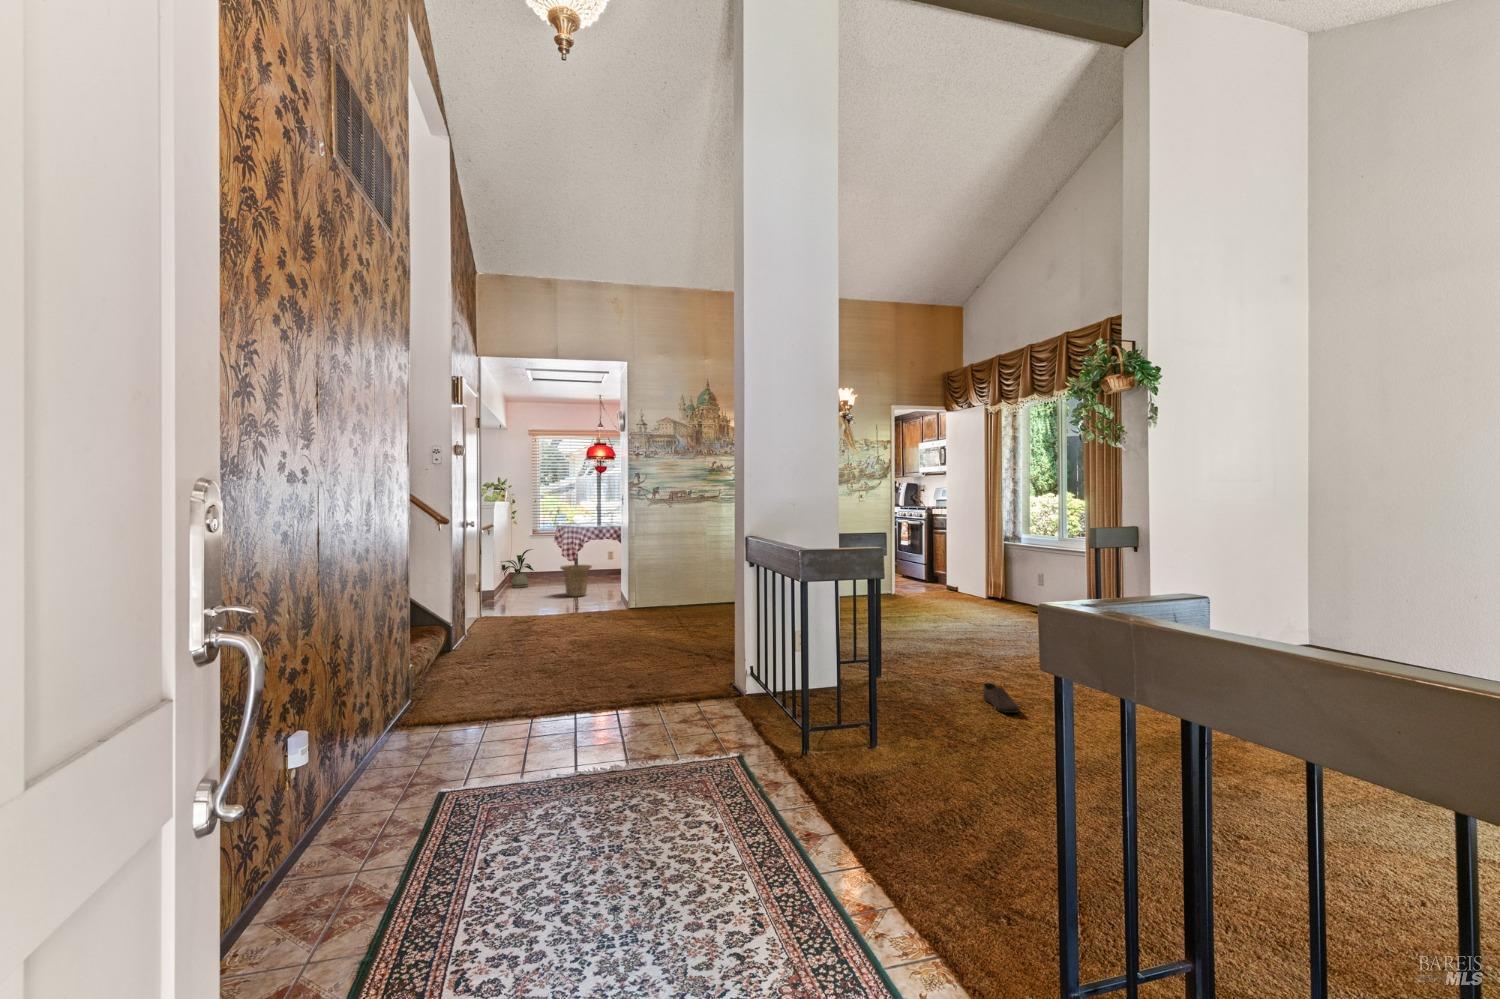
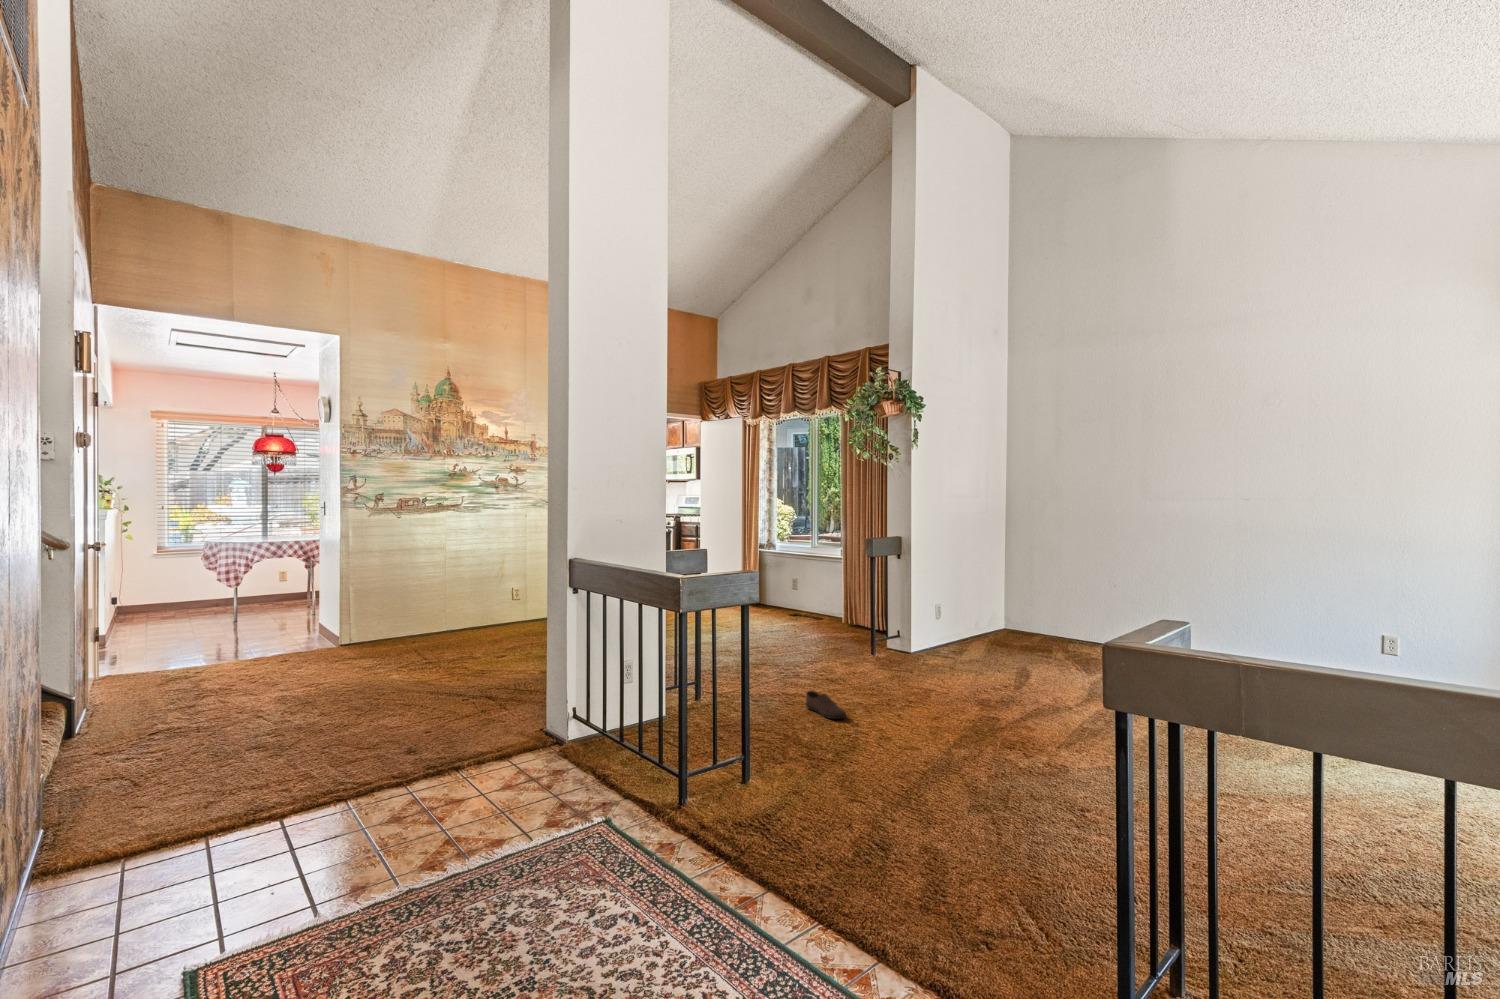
house plant: present [503,549,534,588] -> none [103,573,171,627]
basket: present [560,565,592,597] -> none [222,591,273,635]

